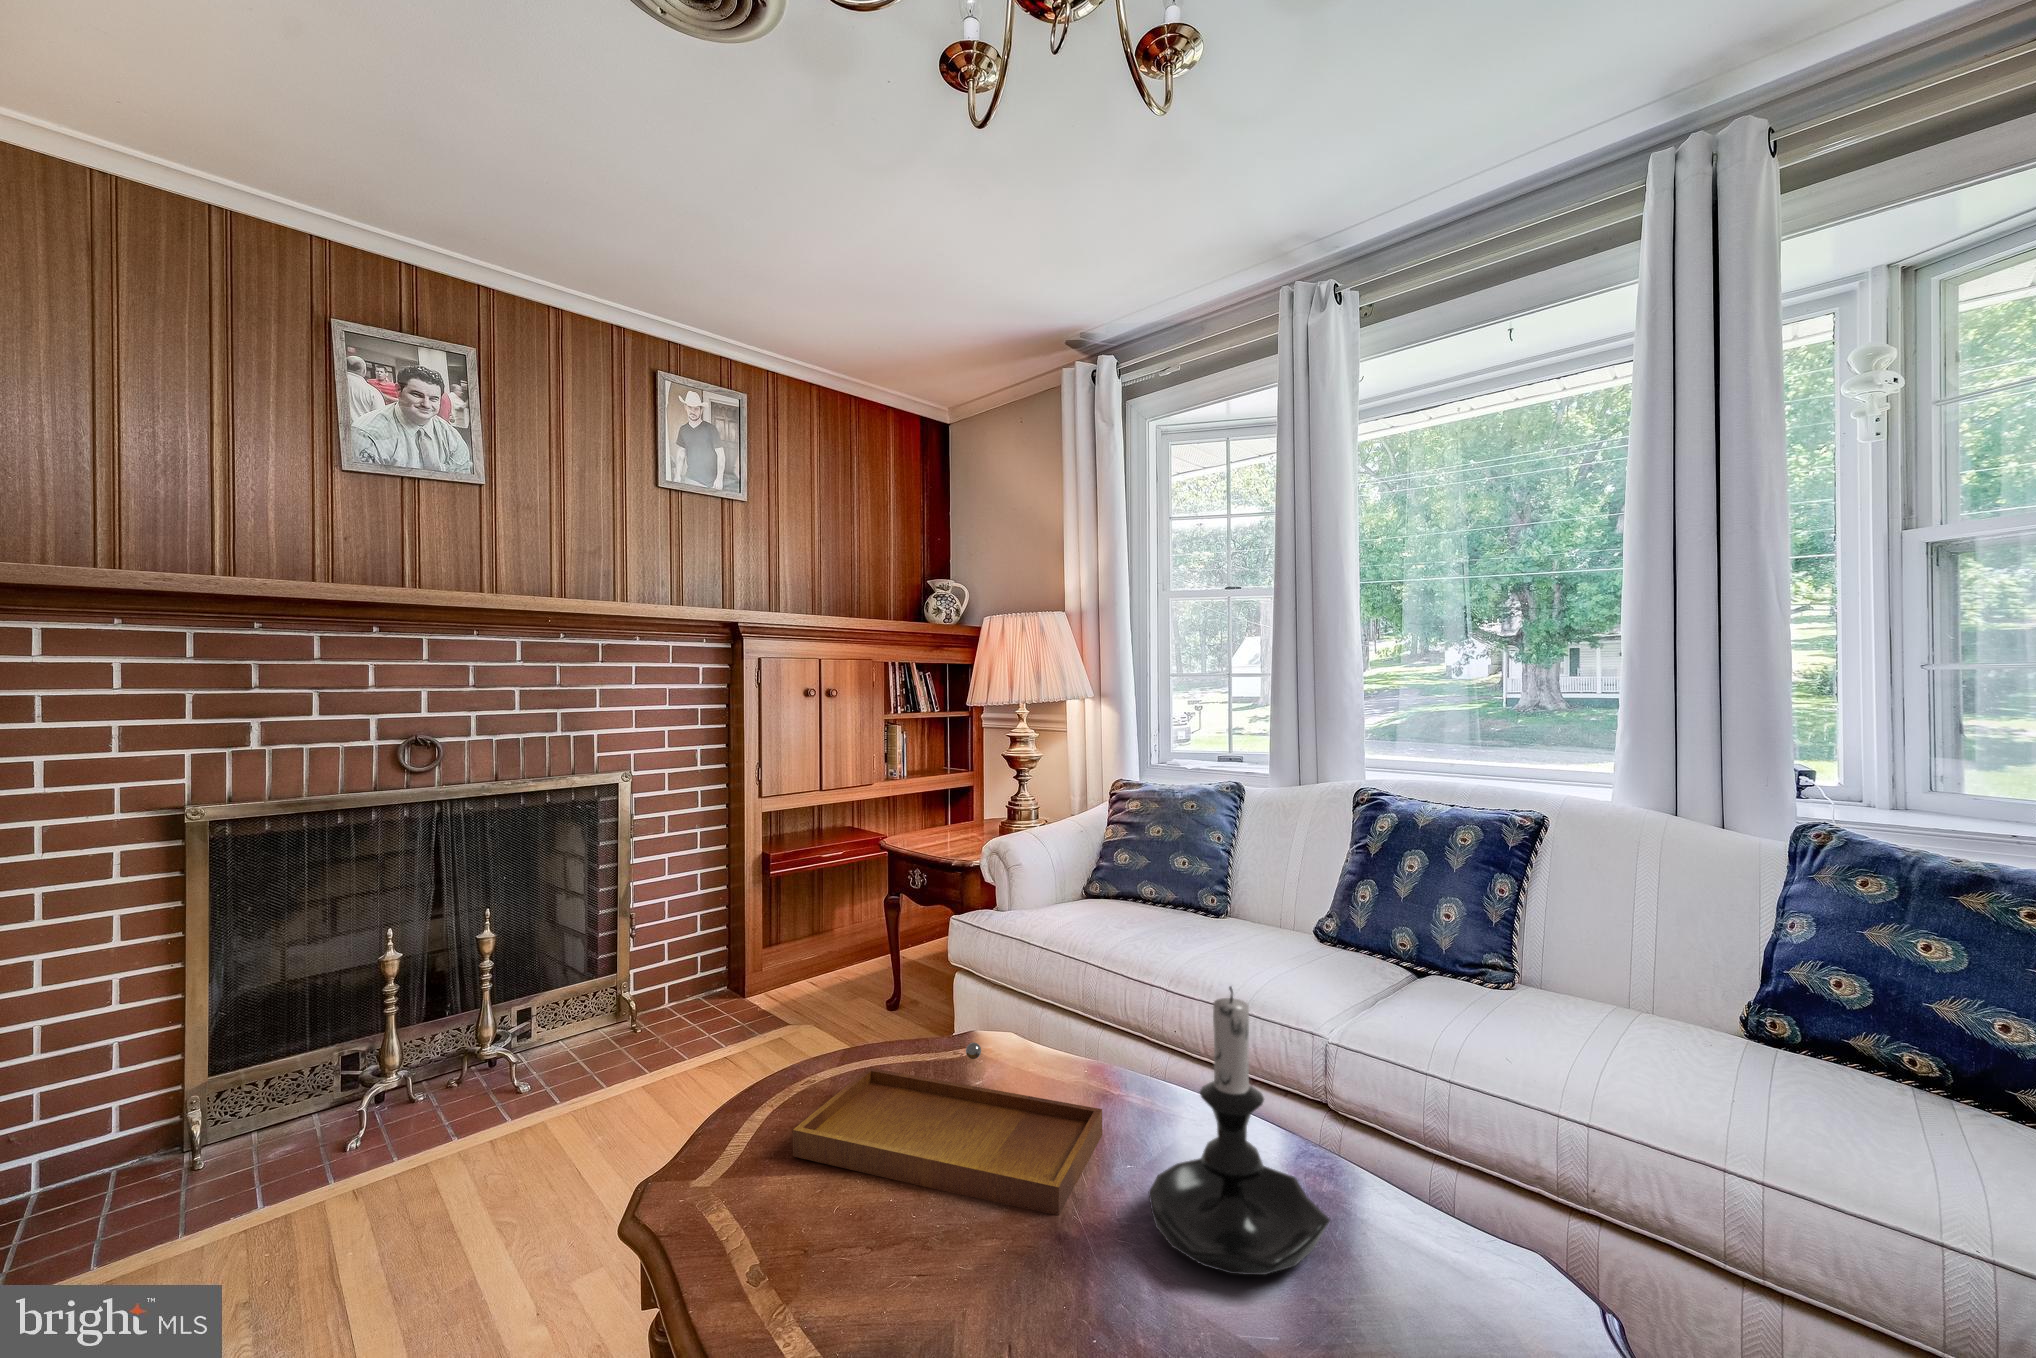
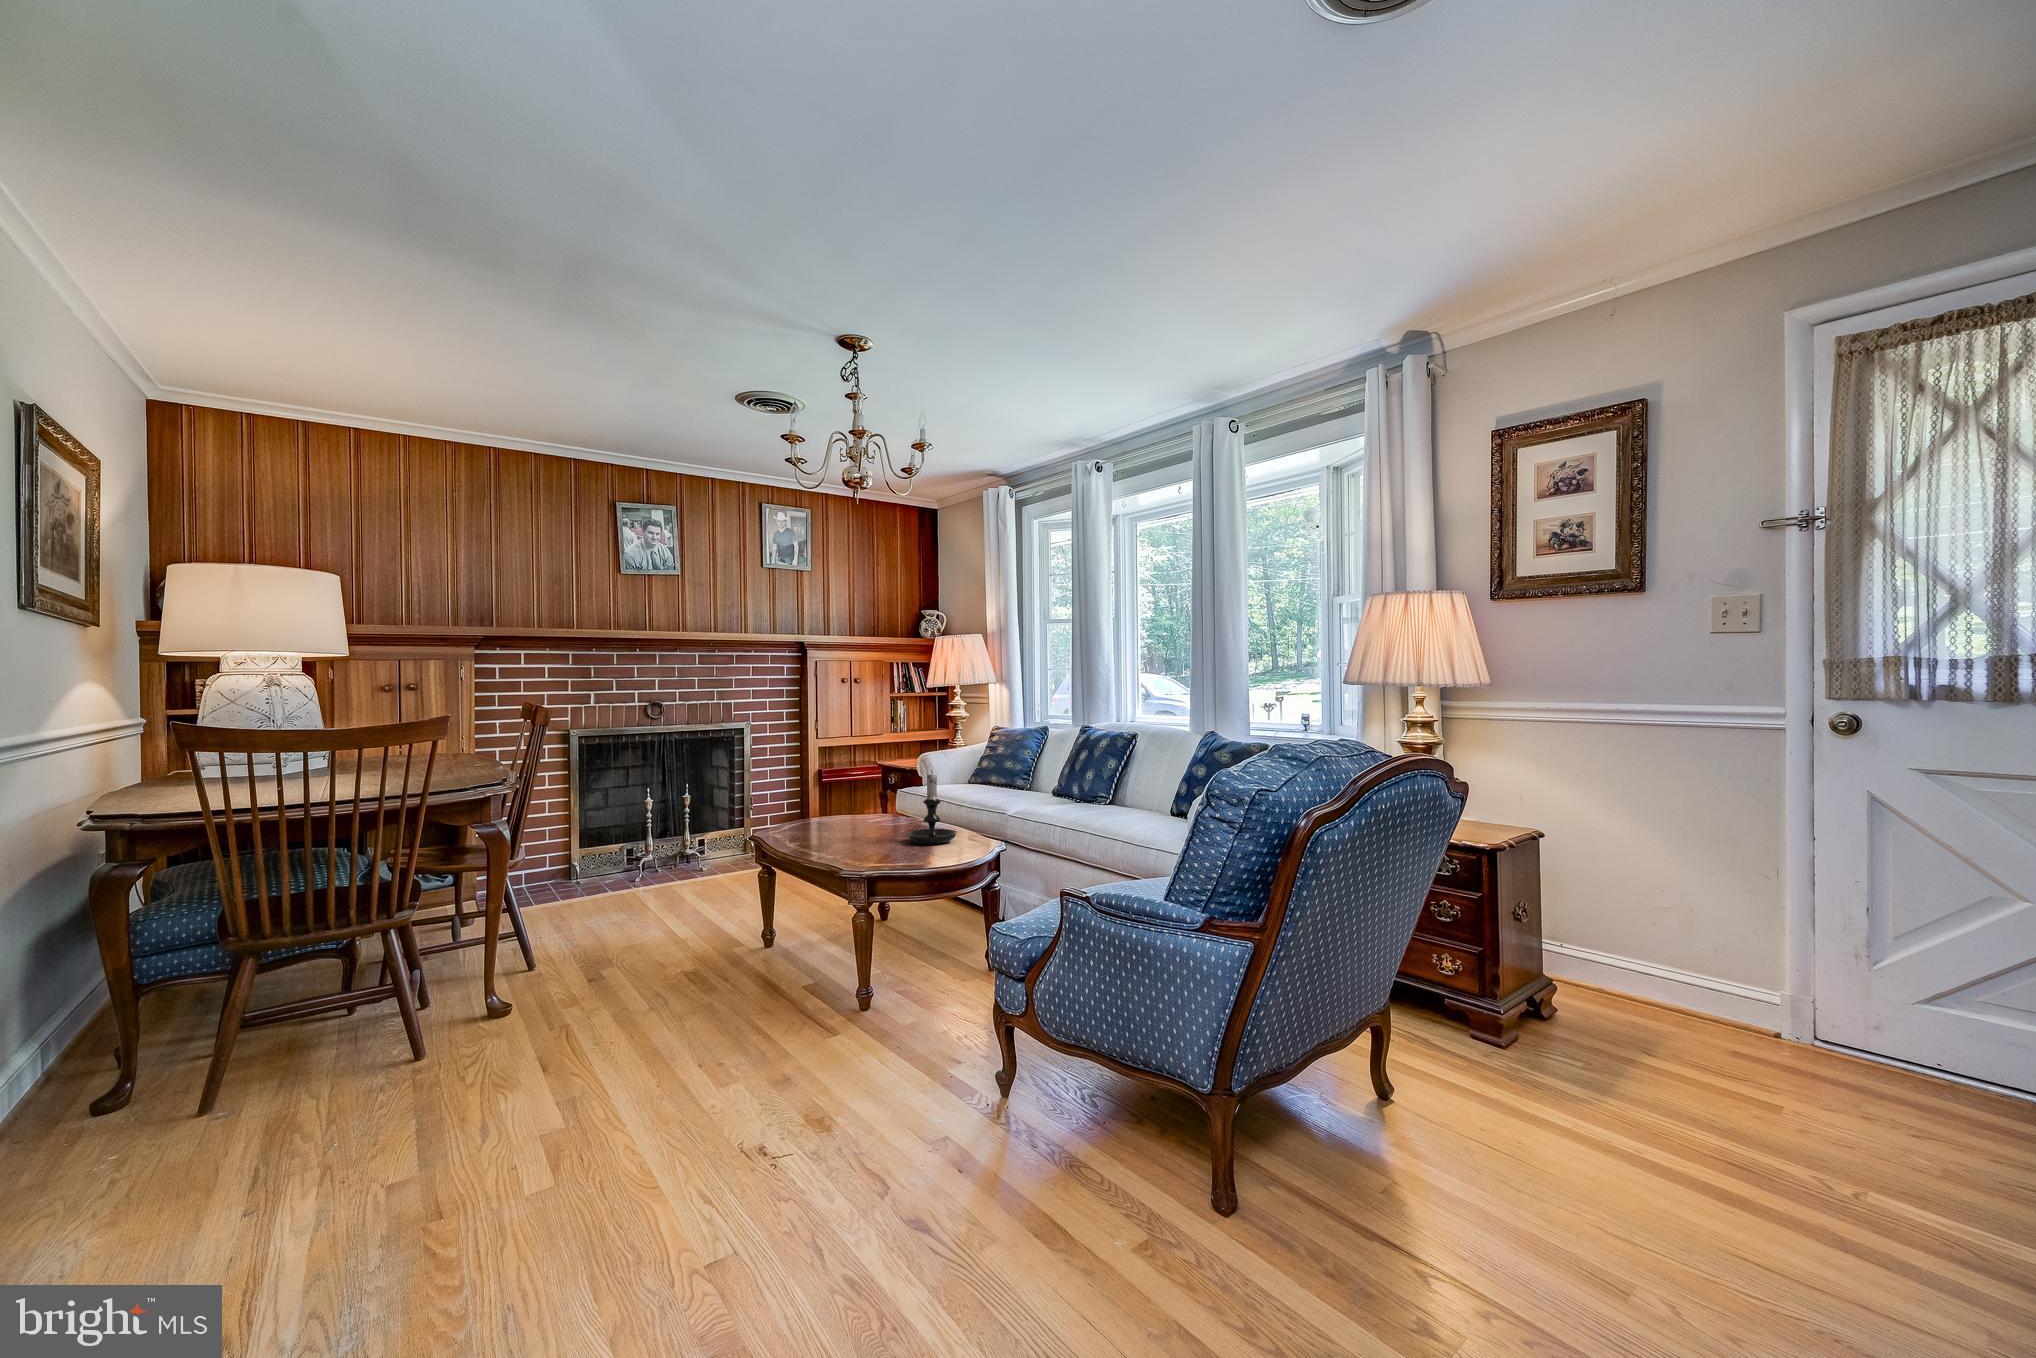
tray: present [793,1042,1102,1215] -> none [812,801,914,840]

